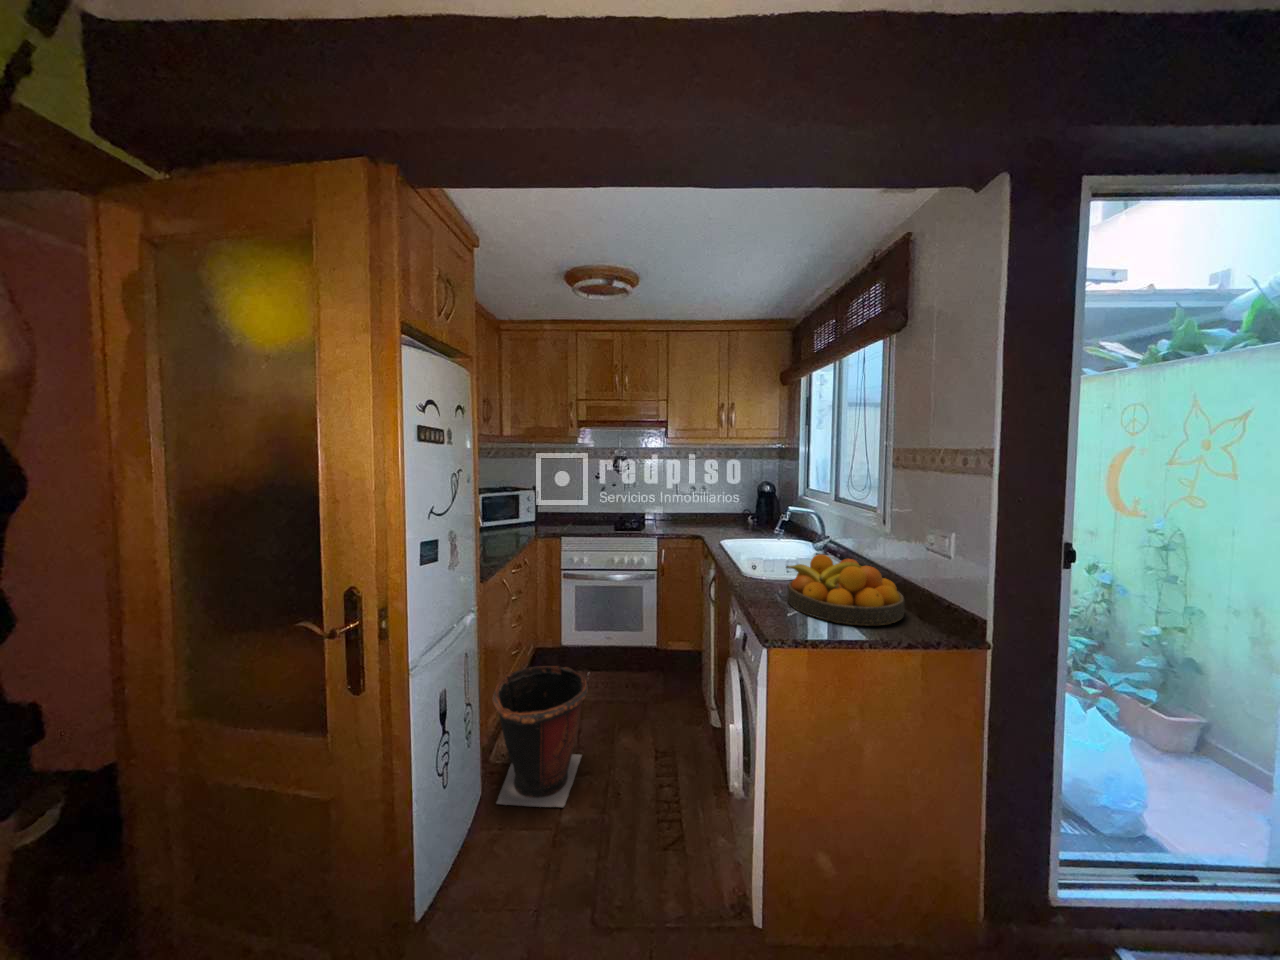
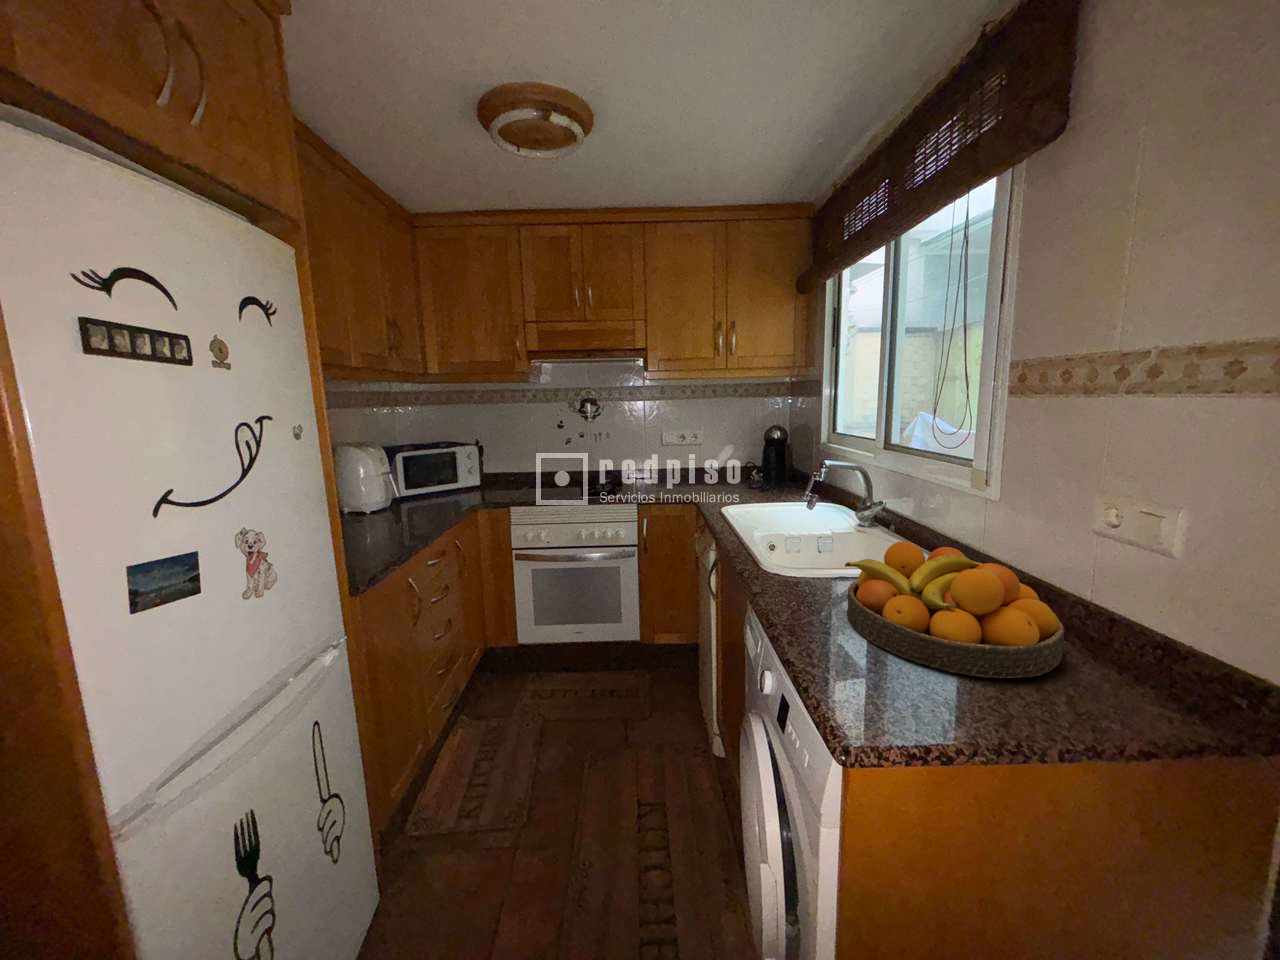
waste bin: present [492,666,590,807] -> none [394,682,542,907]

